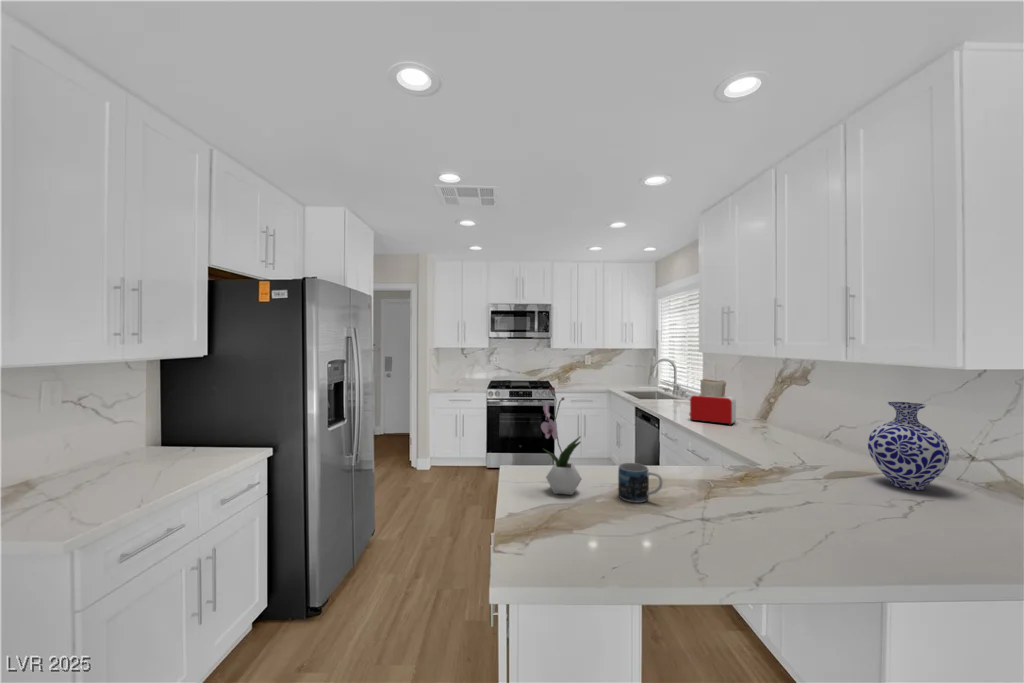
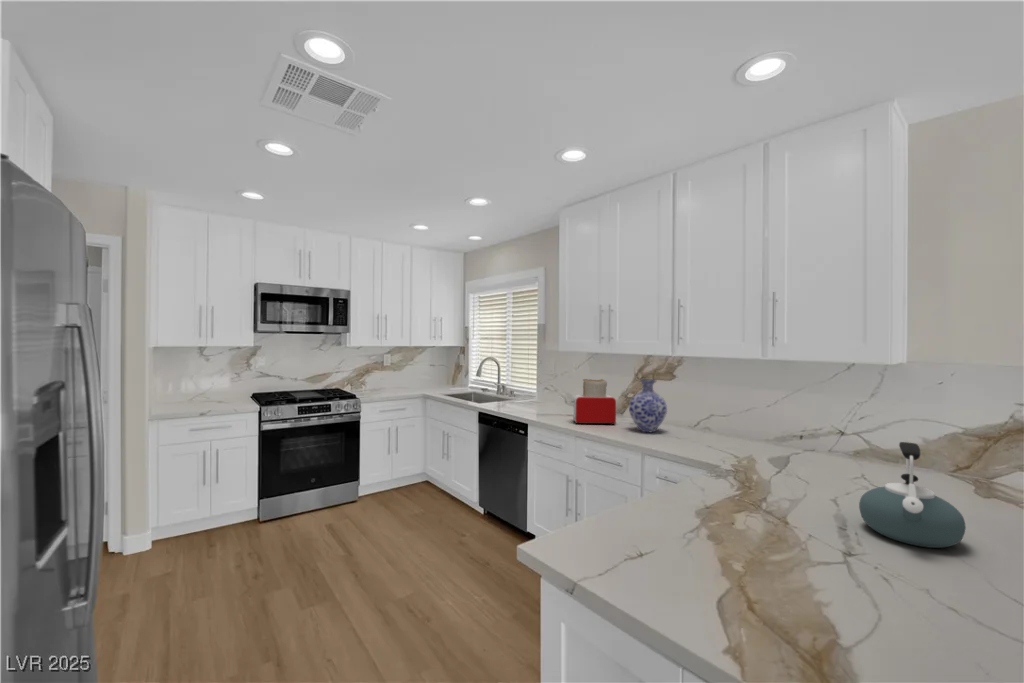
flower arrangement: present [541,388,582,495] -> none [667,409,739,570]
vase: present [868,402,950,490] -> present [629,379,667,432]
kettle: none [740,440,835,540] -> present [859,442,966,548]
mug: present [618,463,662,502] -> none [744,497,803,551]

